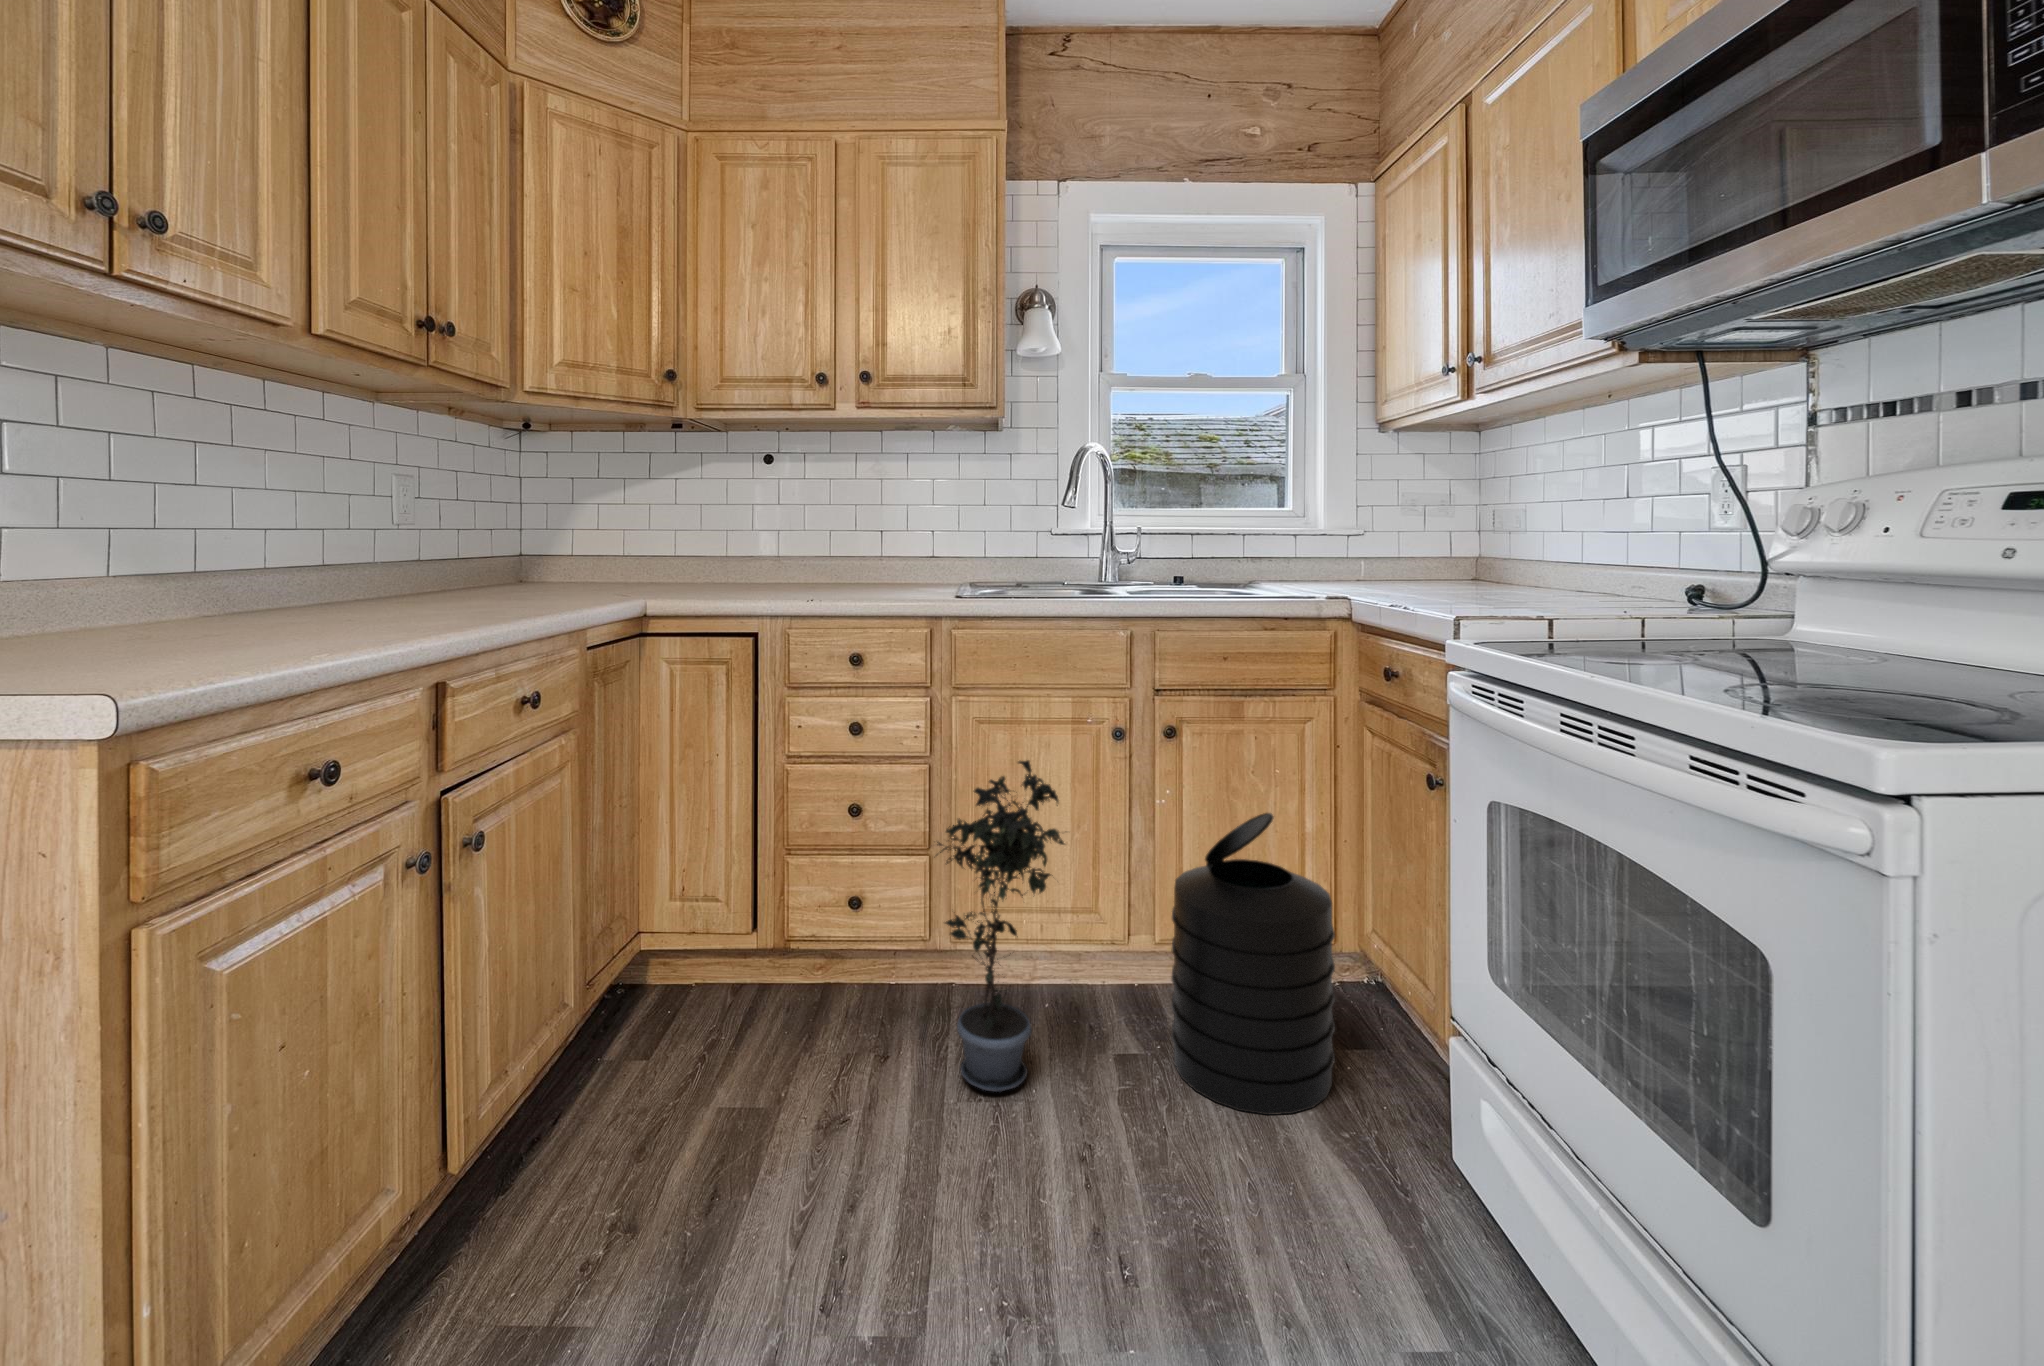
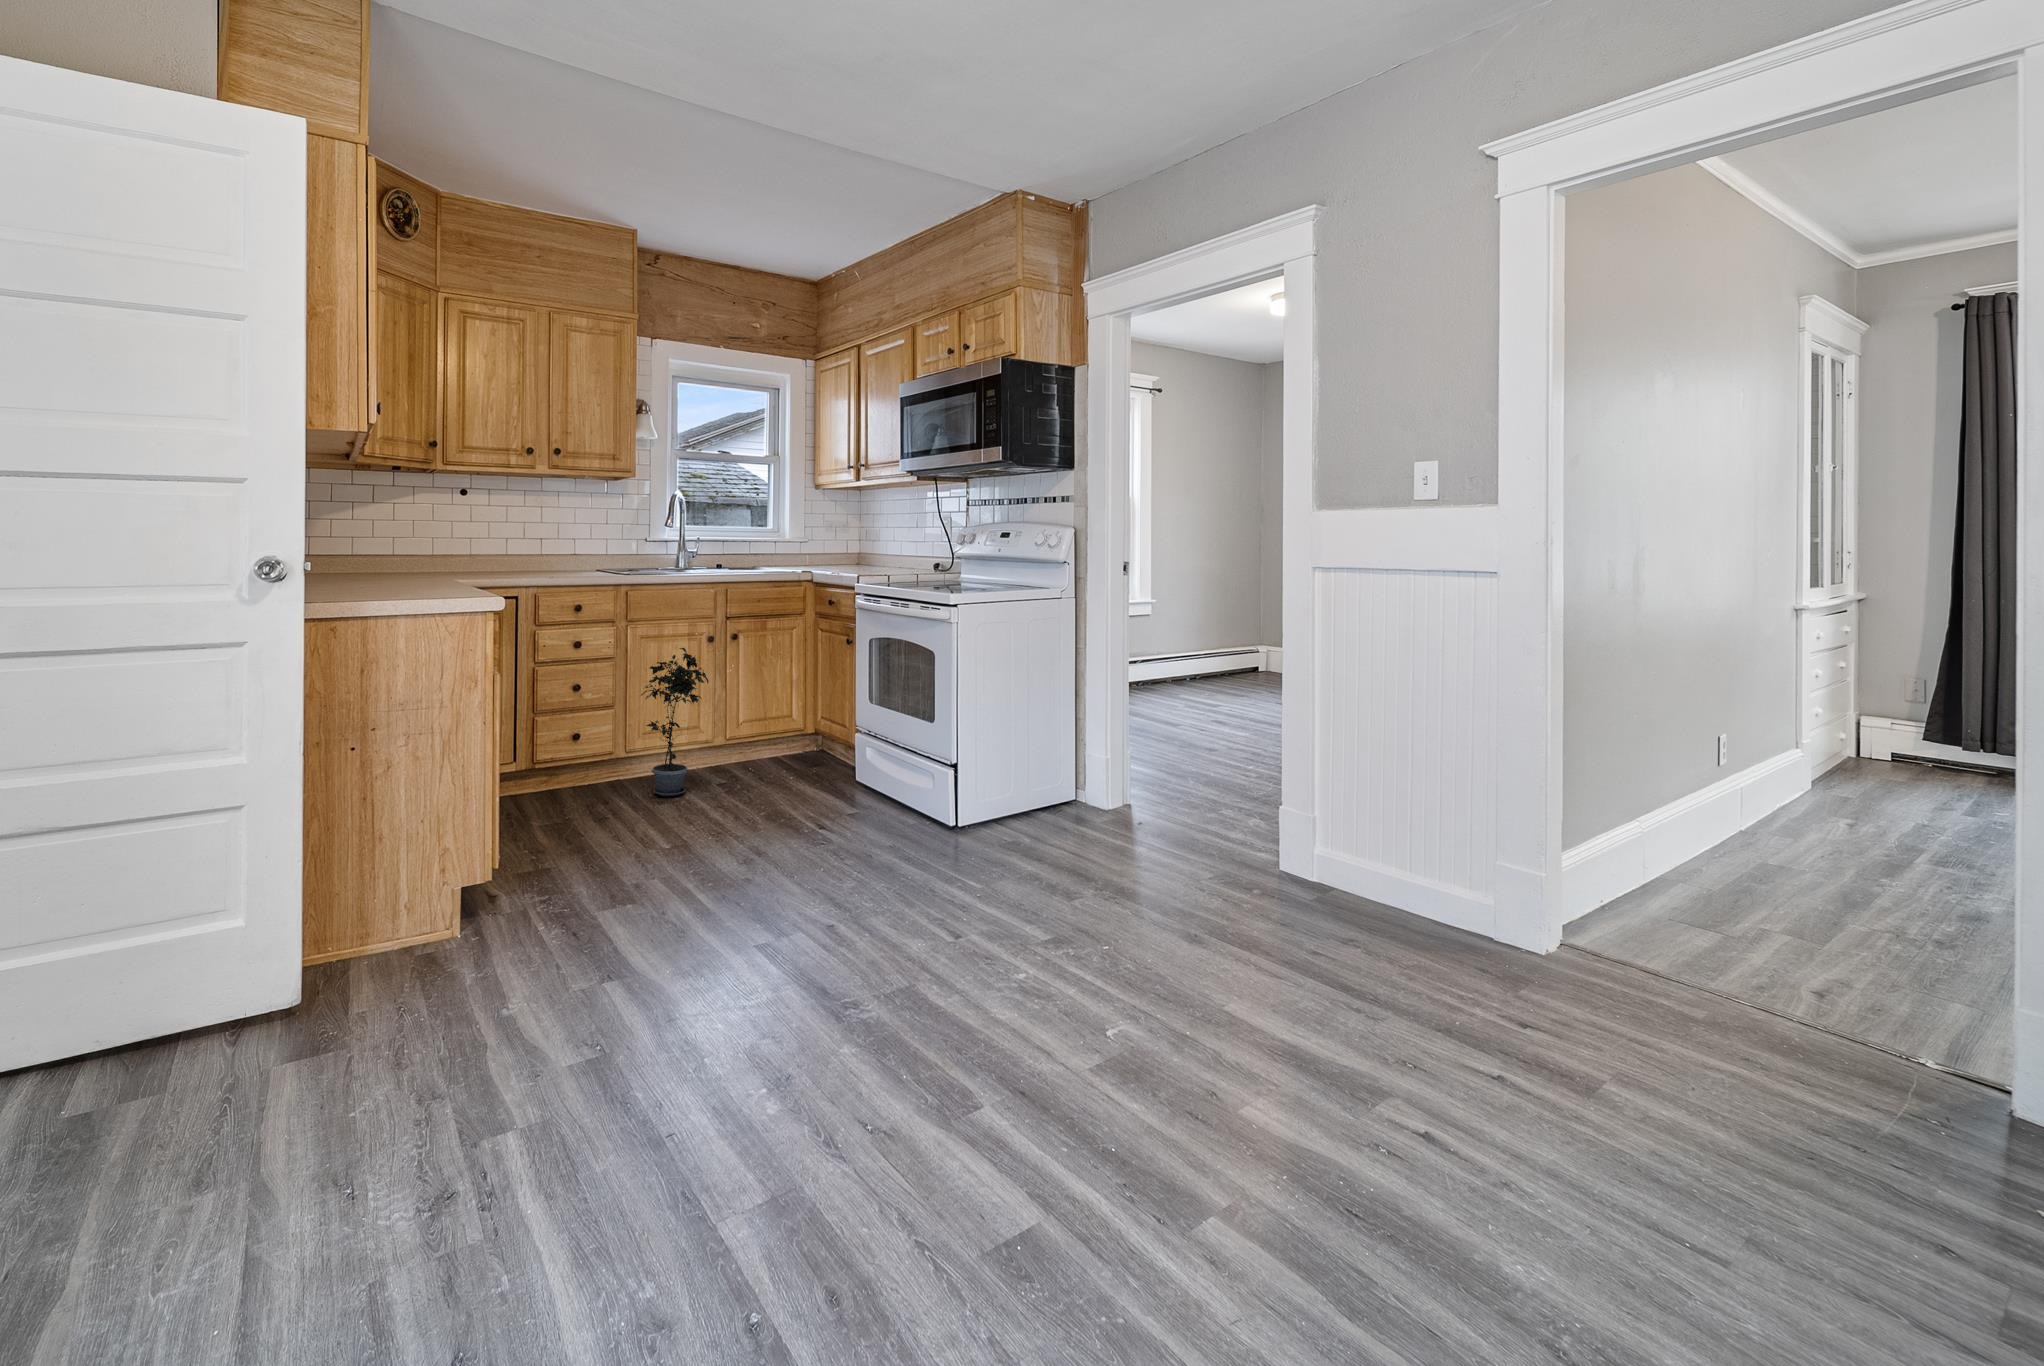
trash can: present [1171,813,1335,1115] -> none [743,664,813,784]

